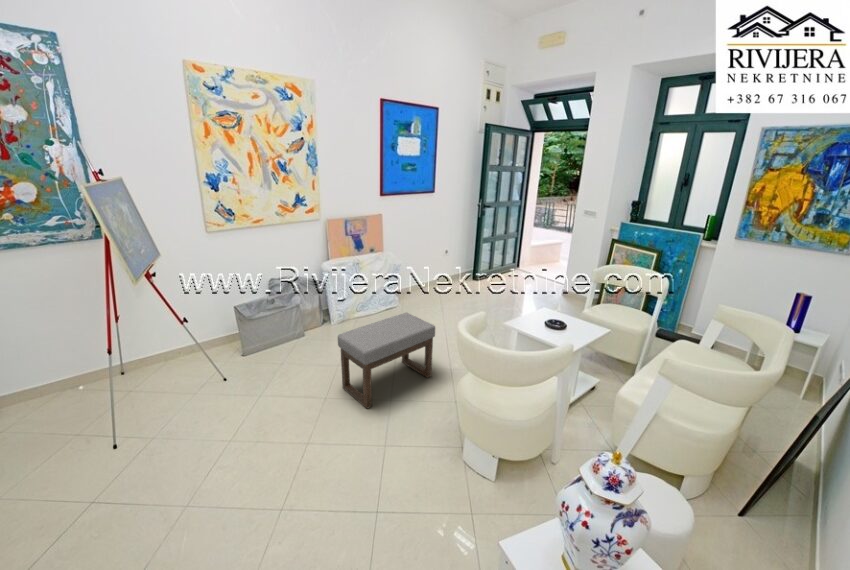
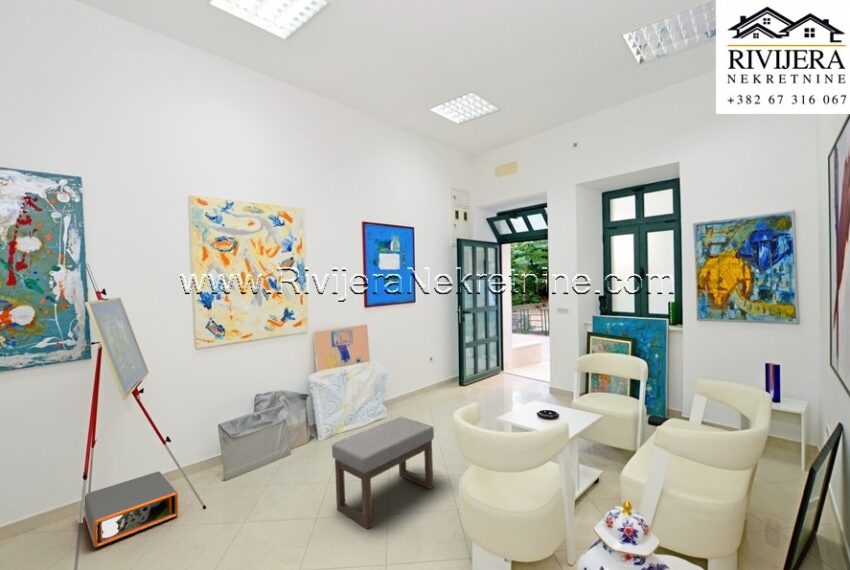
storage box: none [125,340,206,400] -> present [84,471,178,547]

